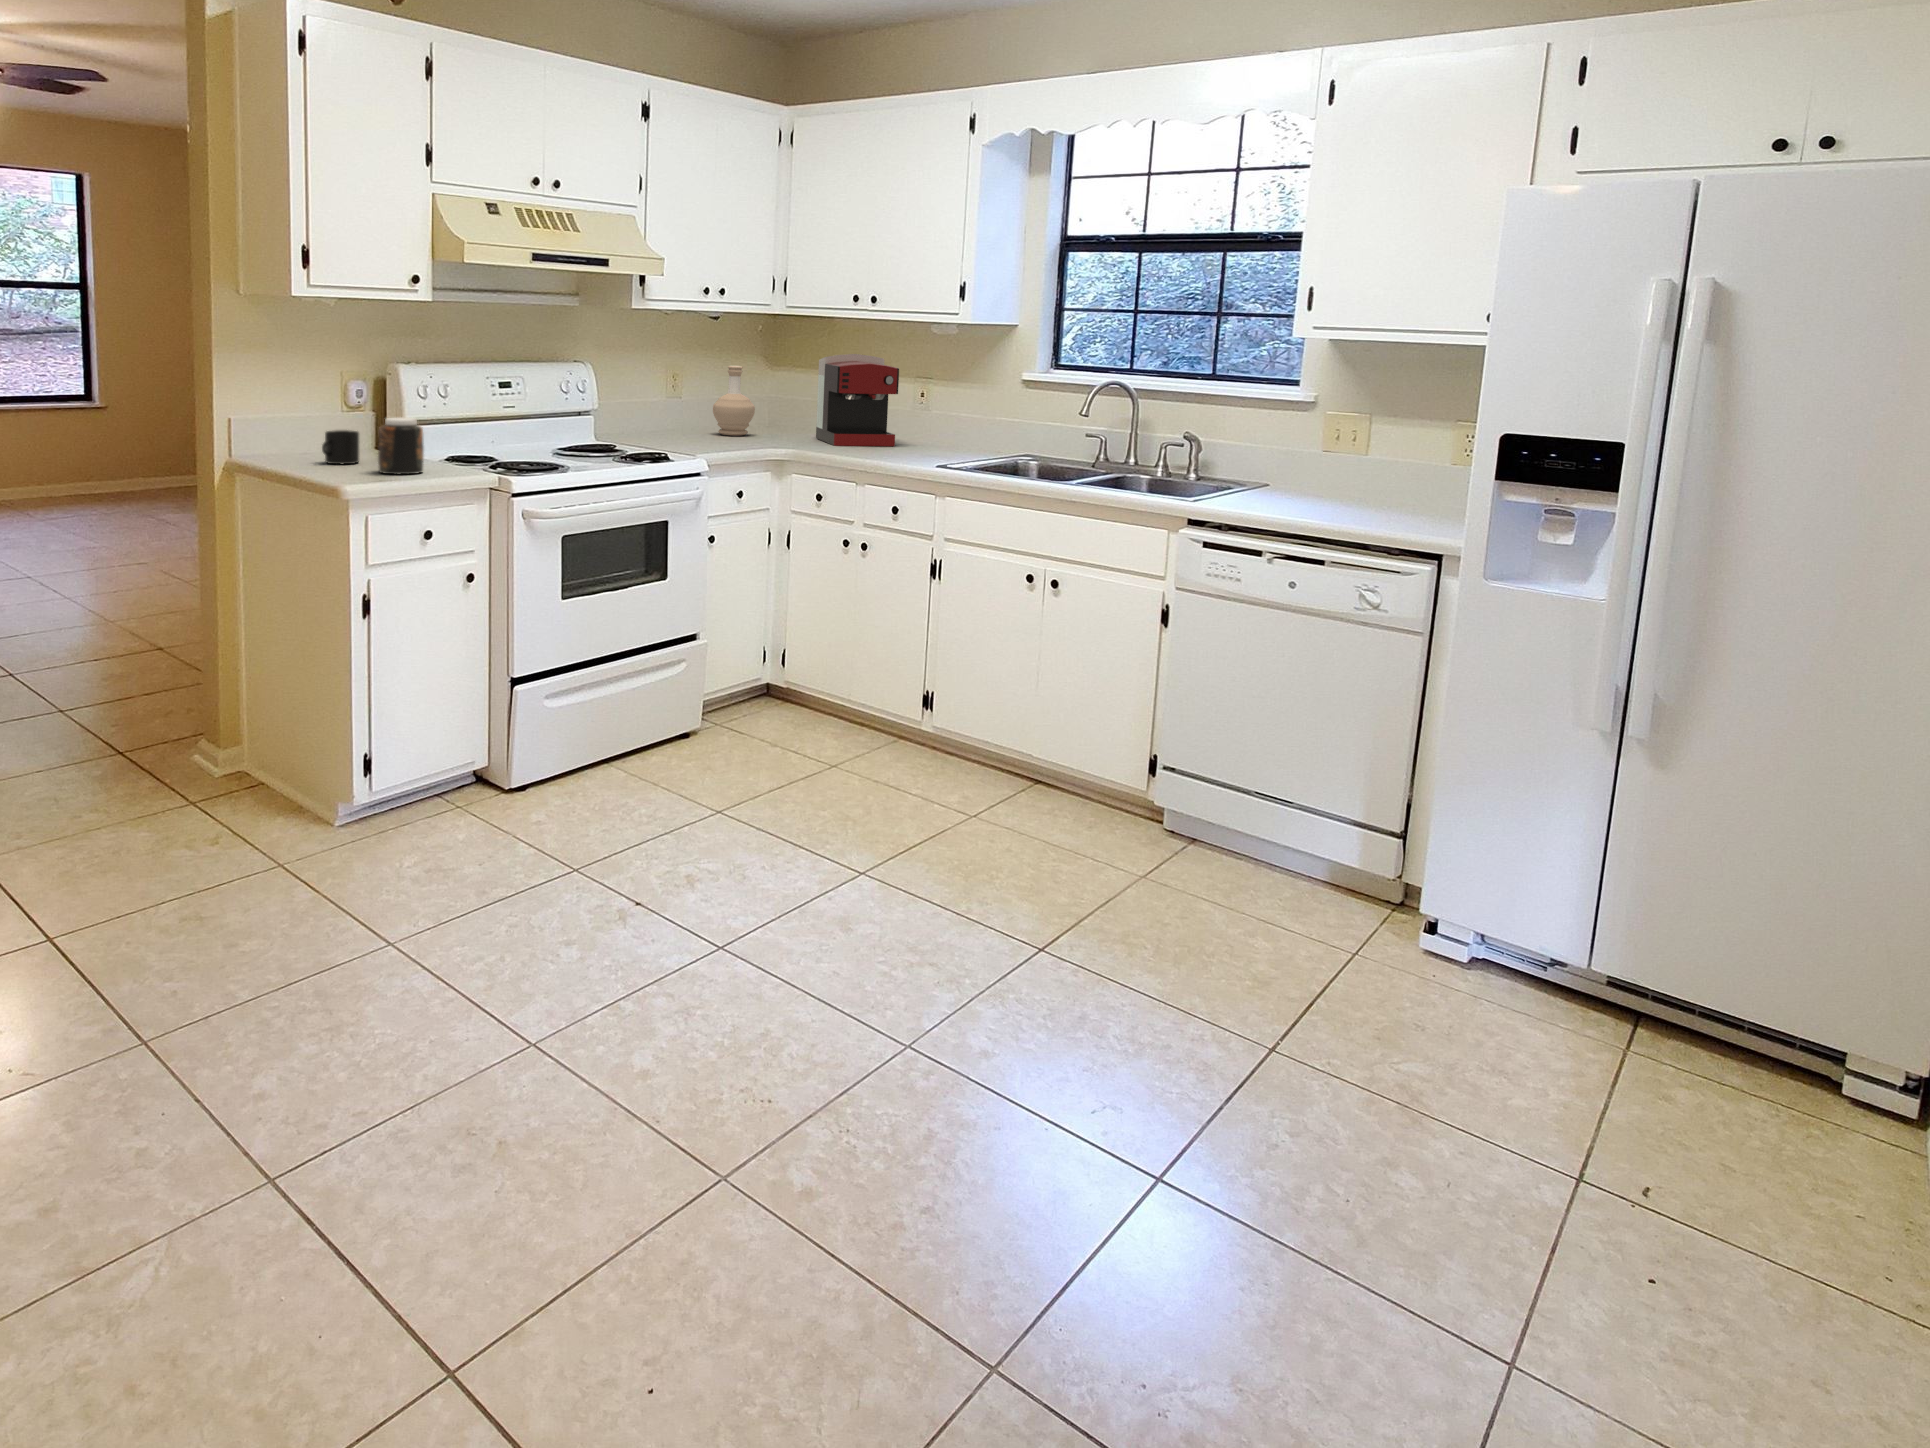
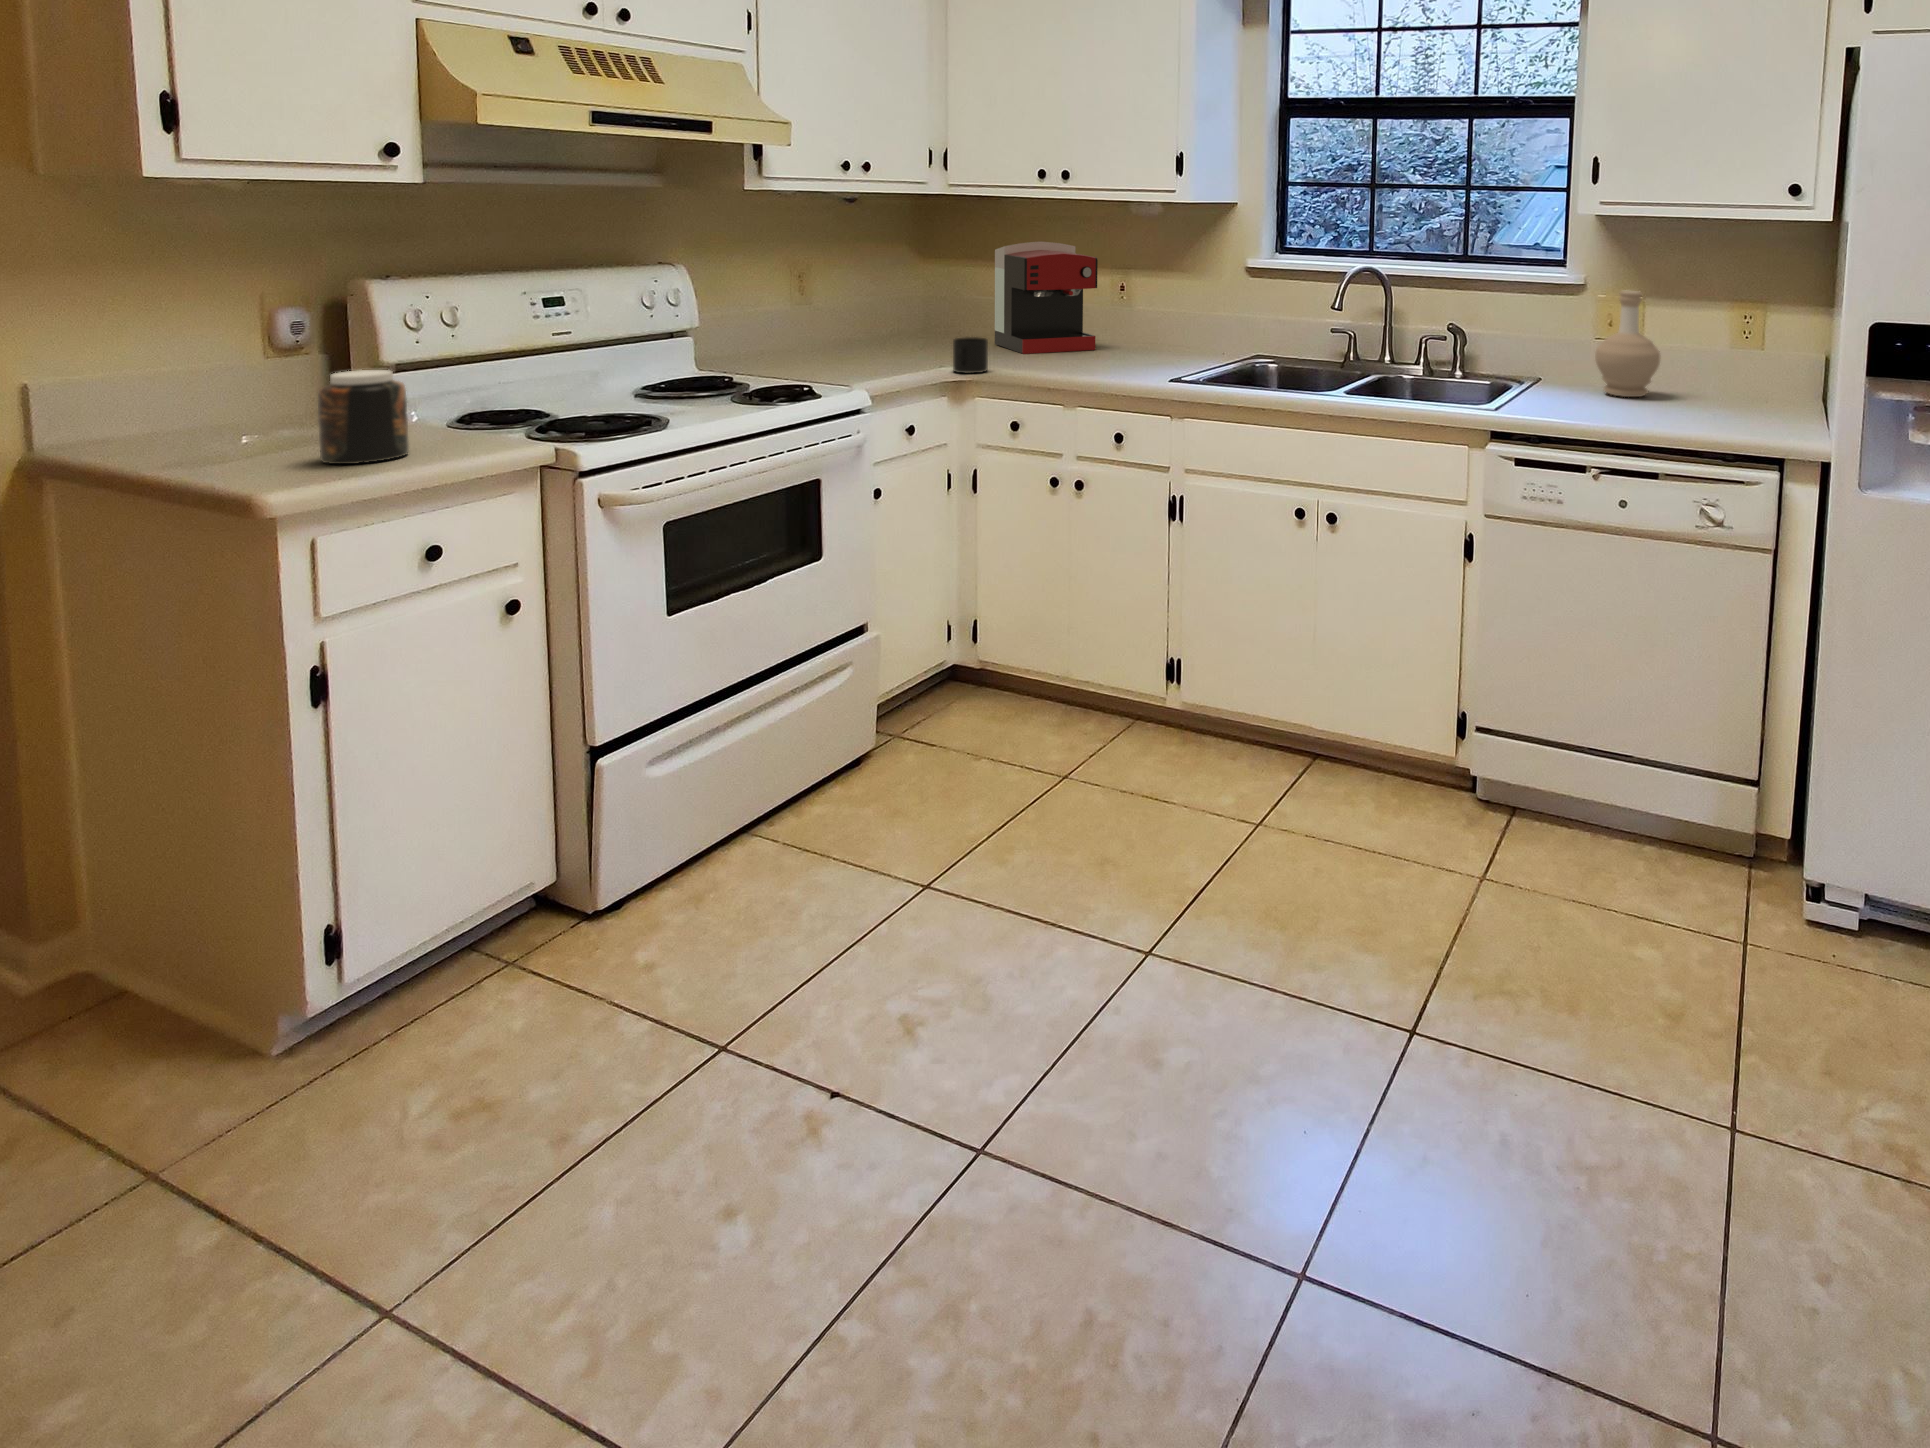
bottle: present [713,366,755,436] -> present [1595,291,1660,397]
mug: present [322,430,359,464] -> present [953,337,988,373]

